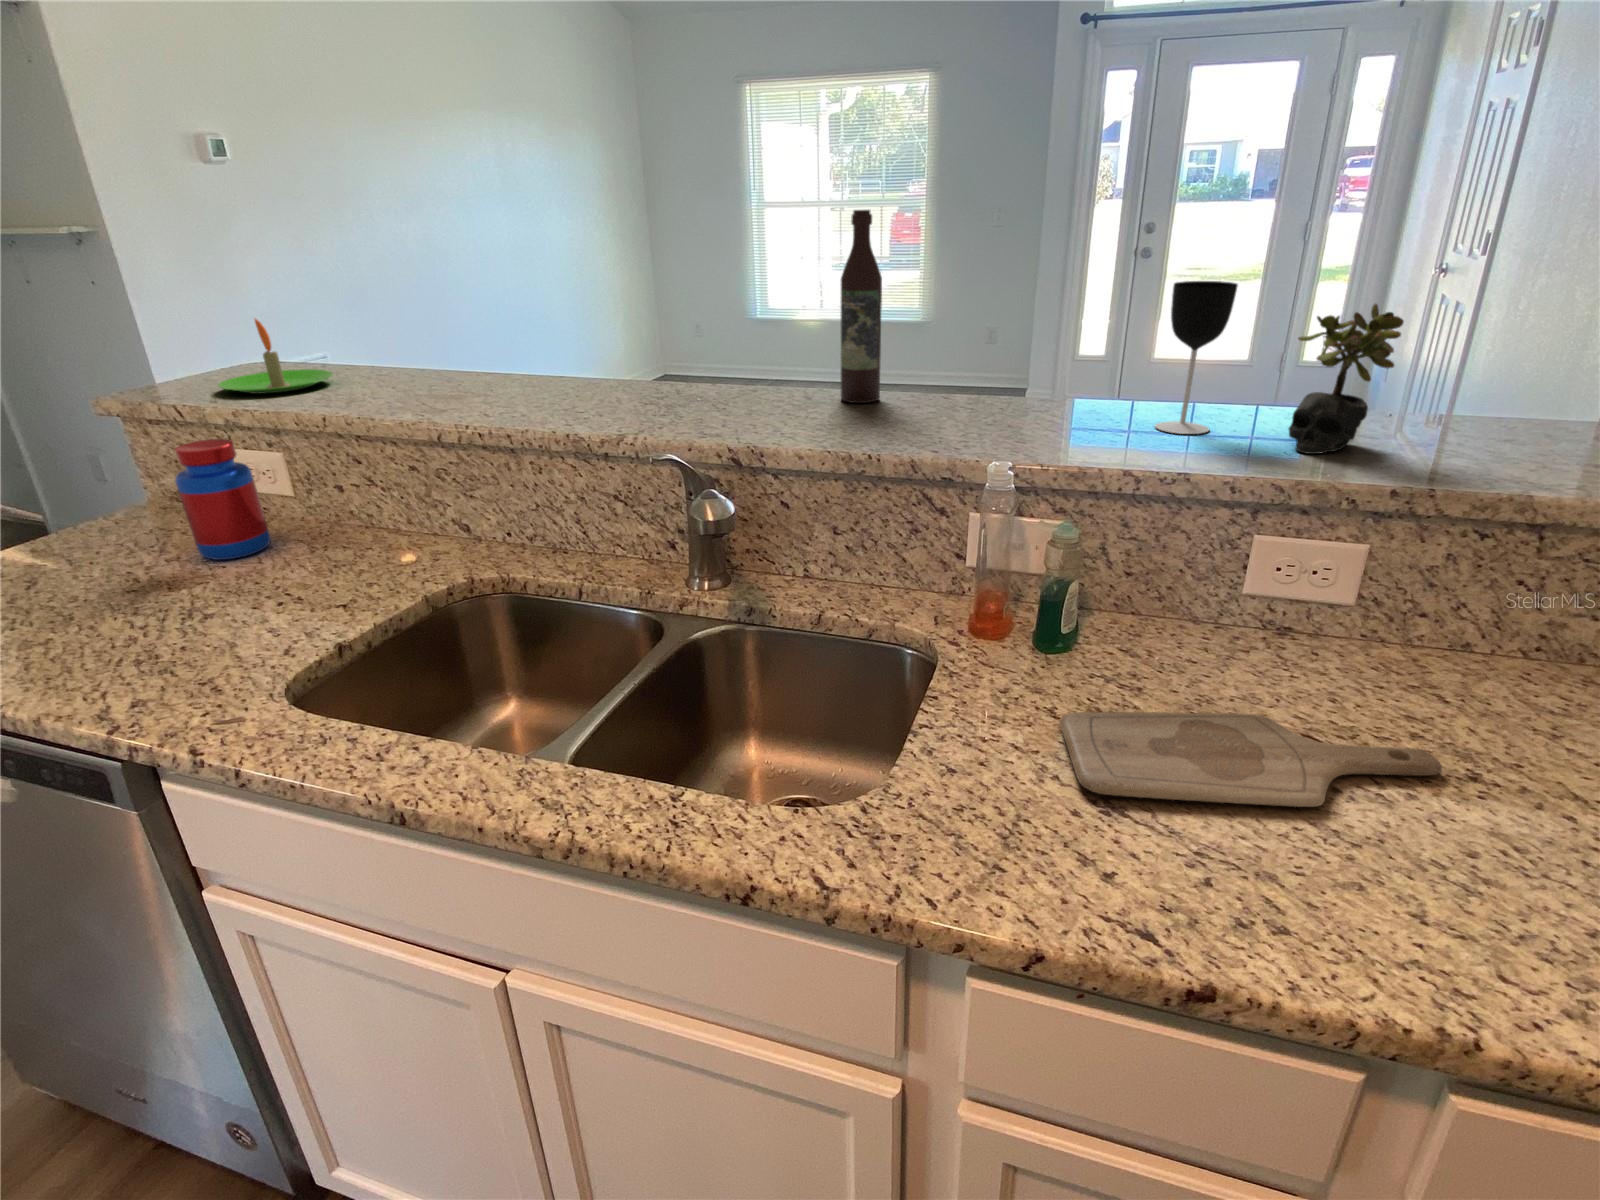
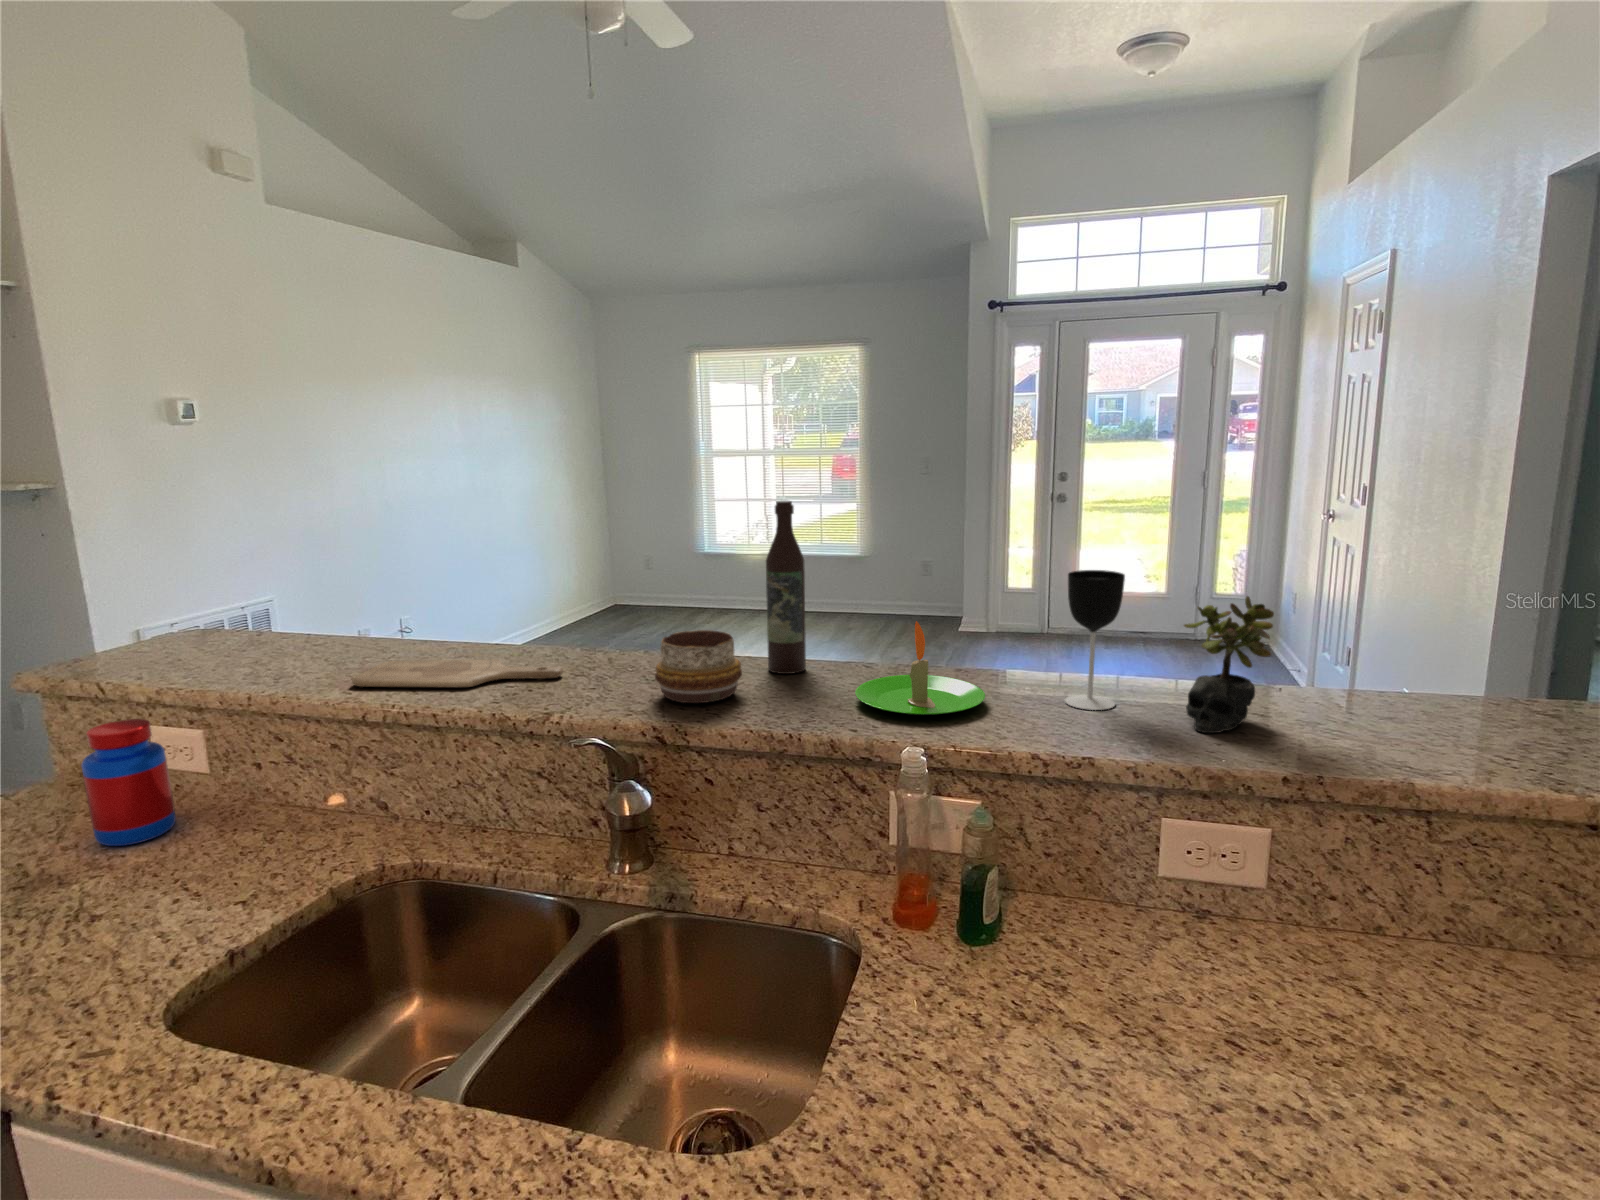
candle: present [218,319,333,394] -> present [855,621,985,715]
decorative bowl: none [727,352,816,426] -> present [655,630,742,703]
cutting board: present [1060,712,1442,807] -> present [352,659,563,687]

